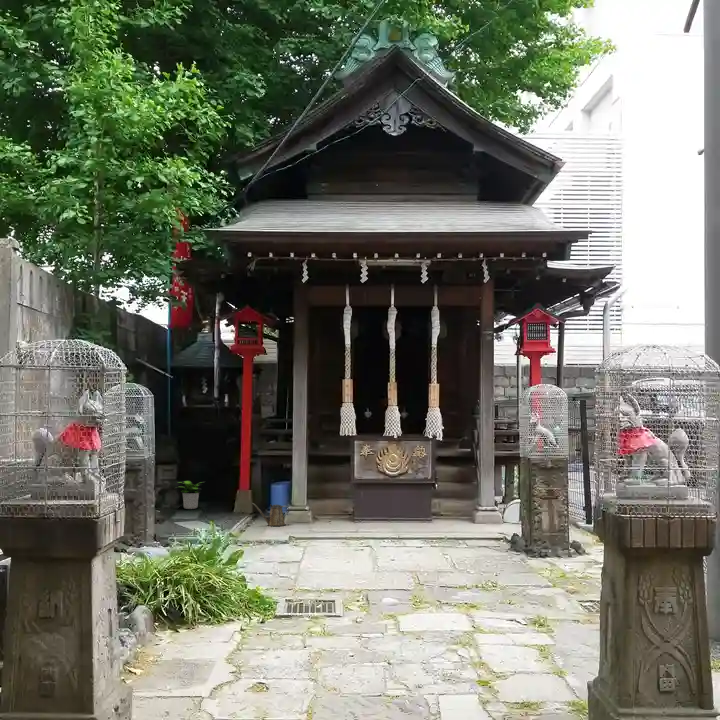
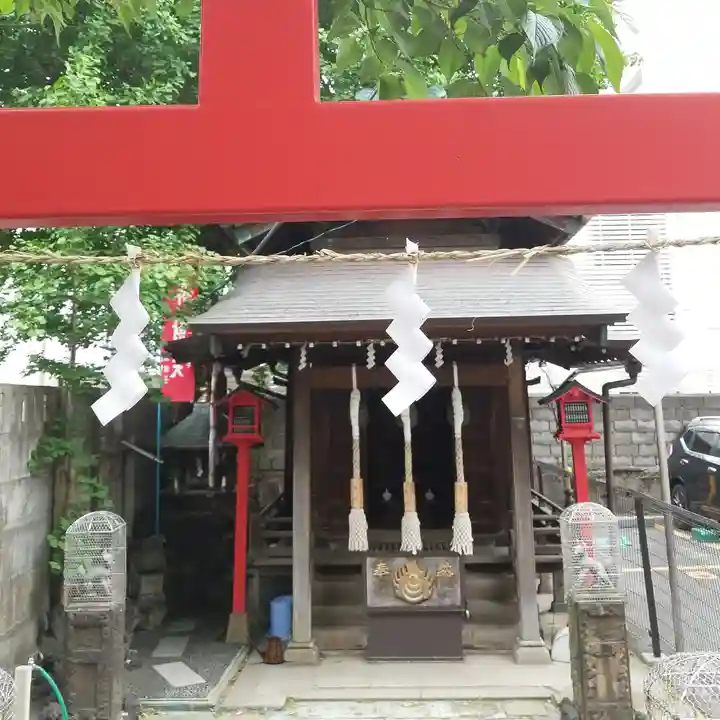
potted plant: present [176,480,203,509] -> none [166,594,206,629]

